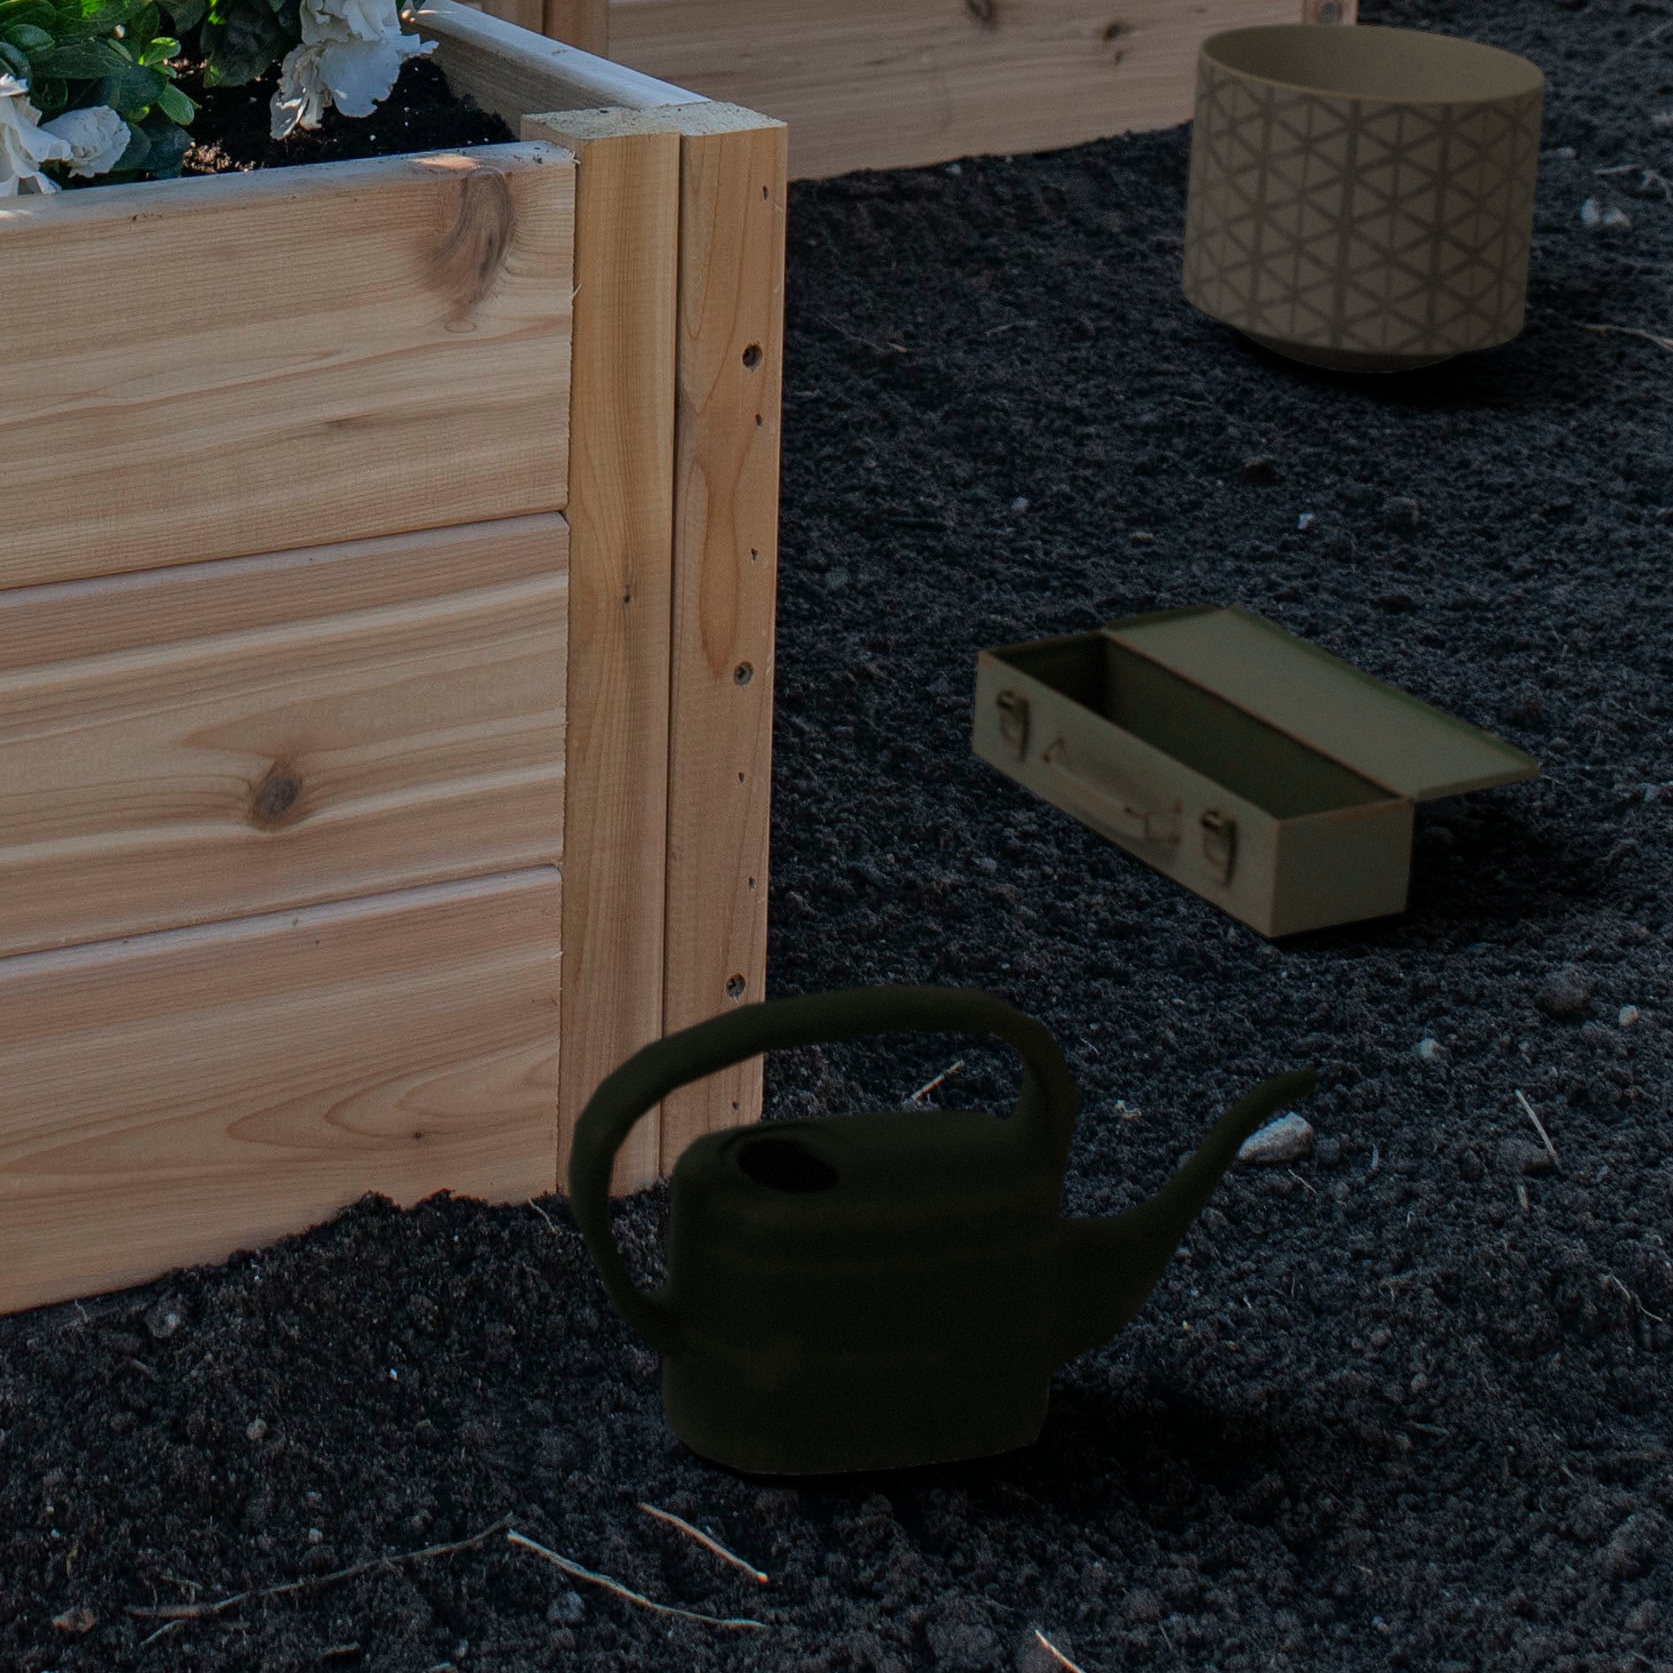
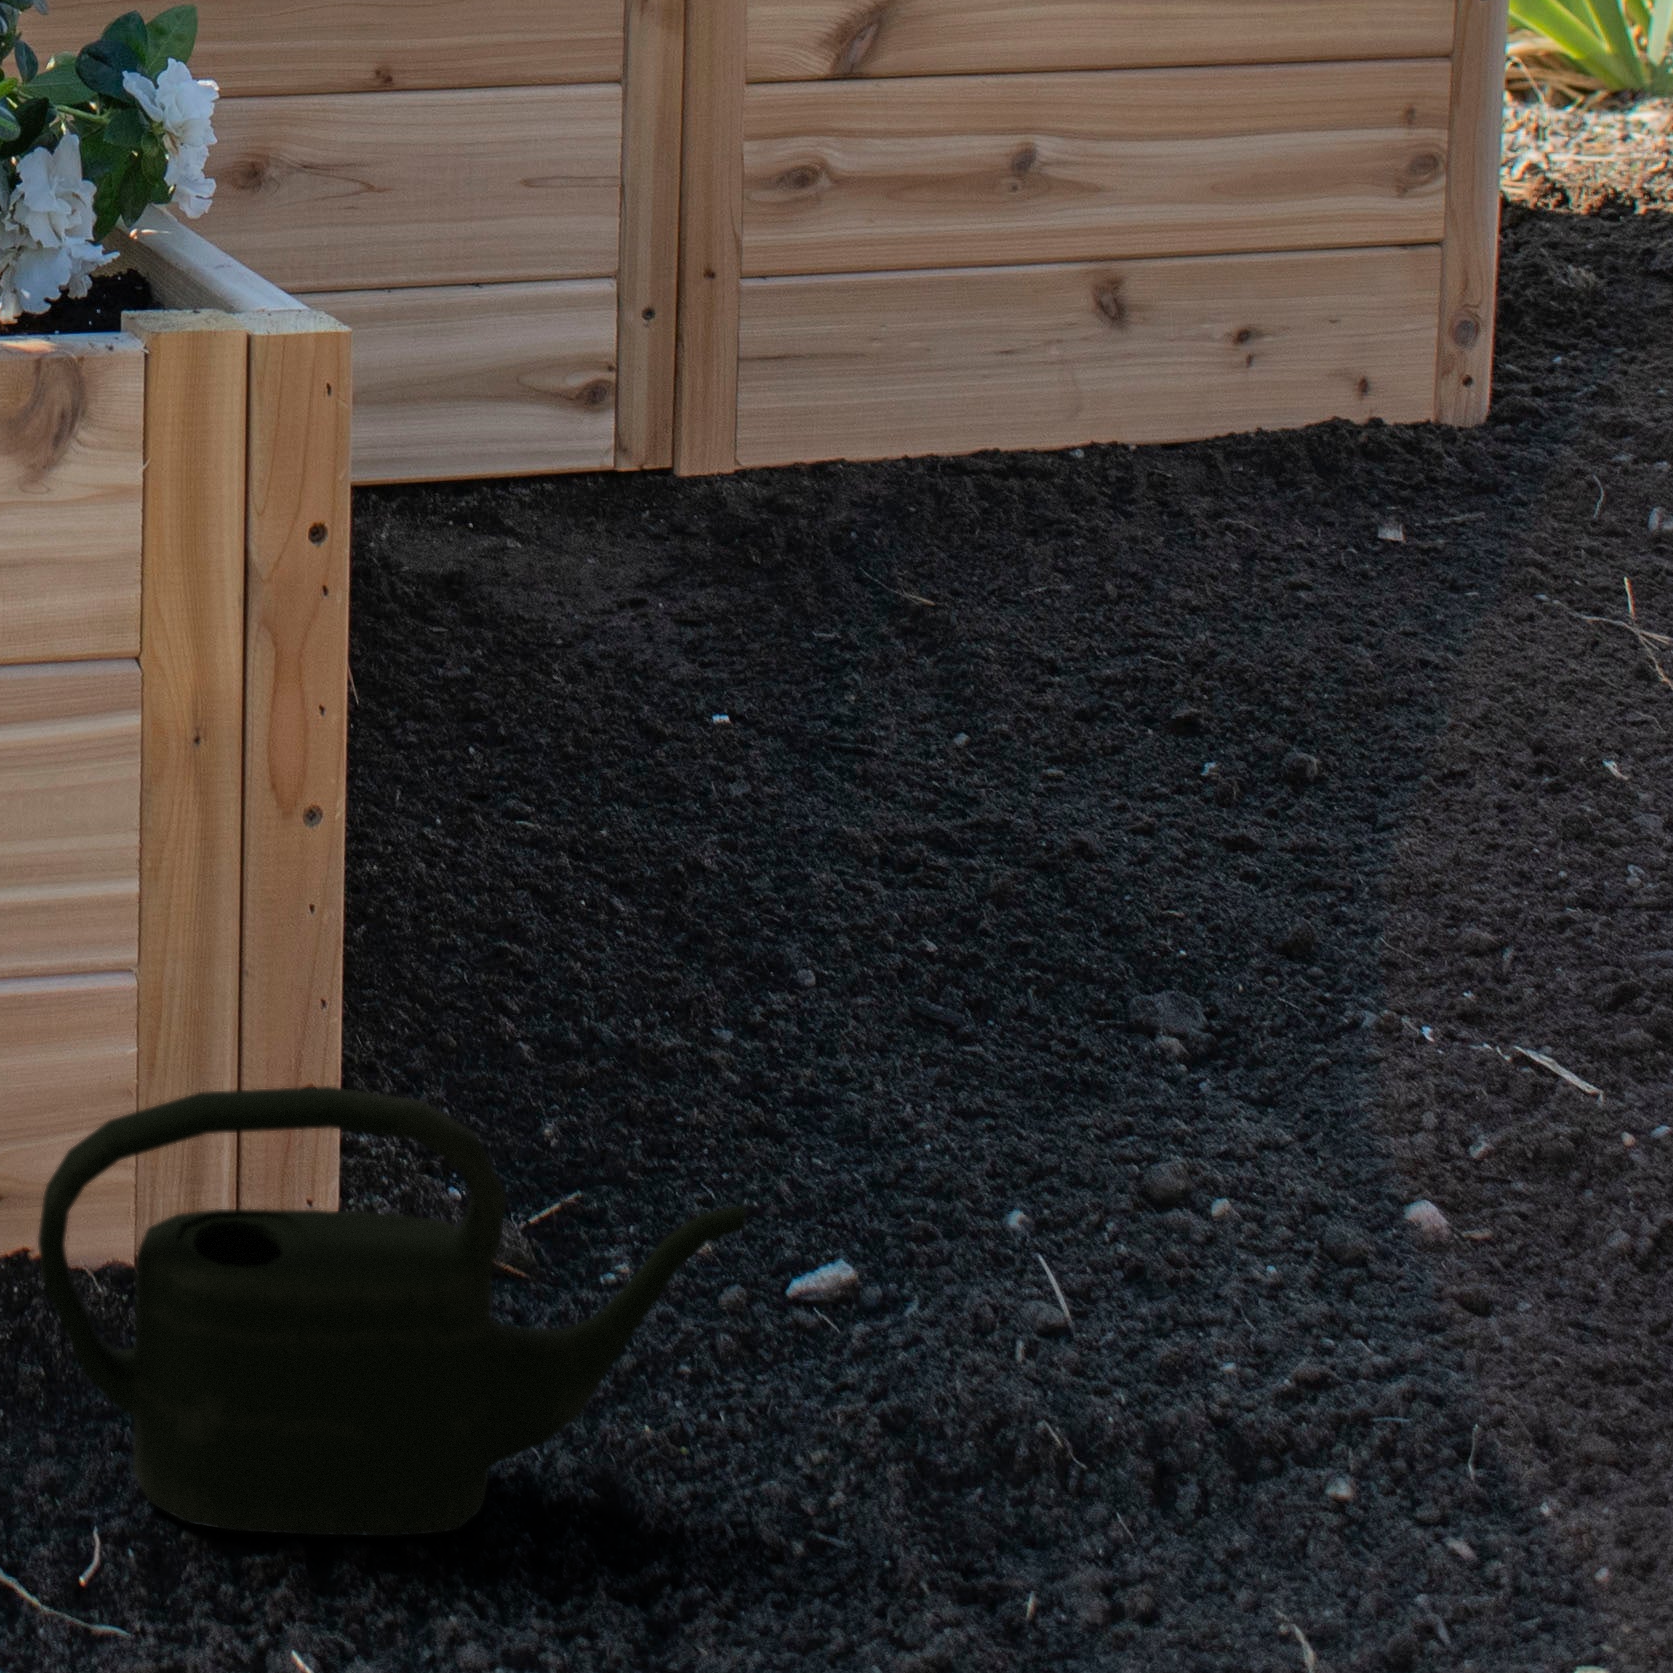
planter: present [1181,23,1545,374] -> none [1187,331,1525,667]
toolbox: present [973,603,1541,937] -> none [772,842,1248,1140]

